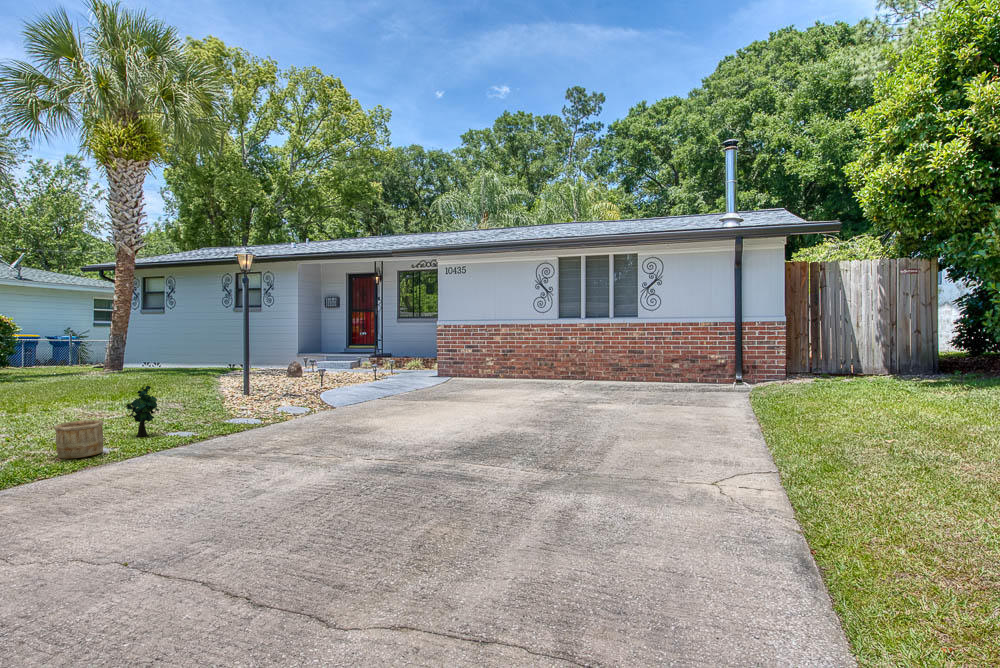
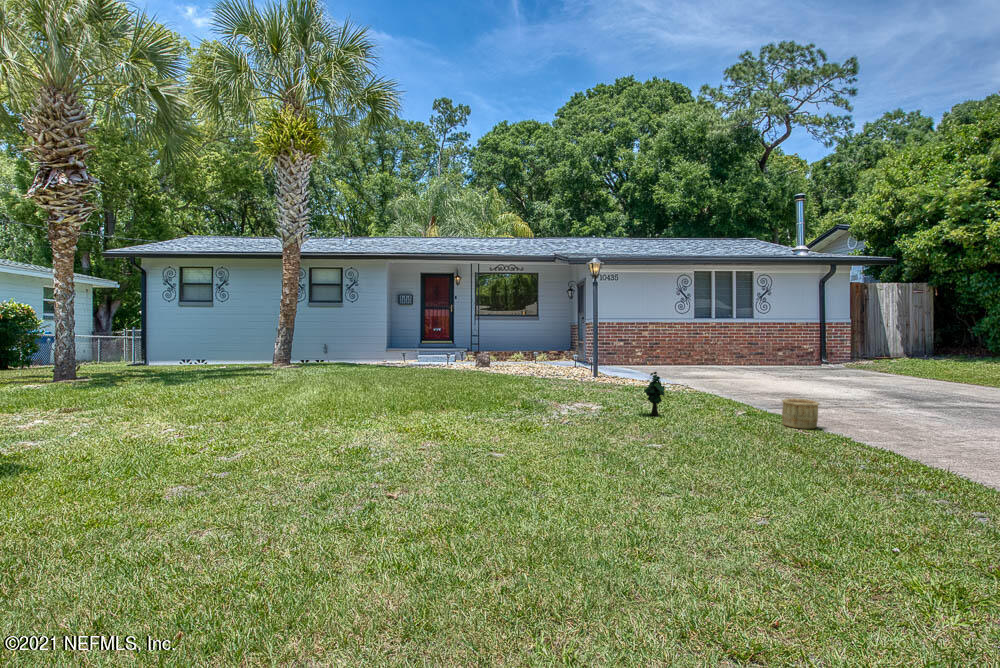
decorative plant: present [125,386,159,437] -> present [644,372,665,416]

